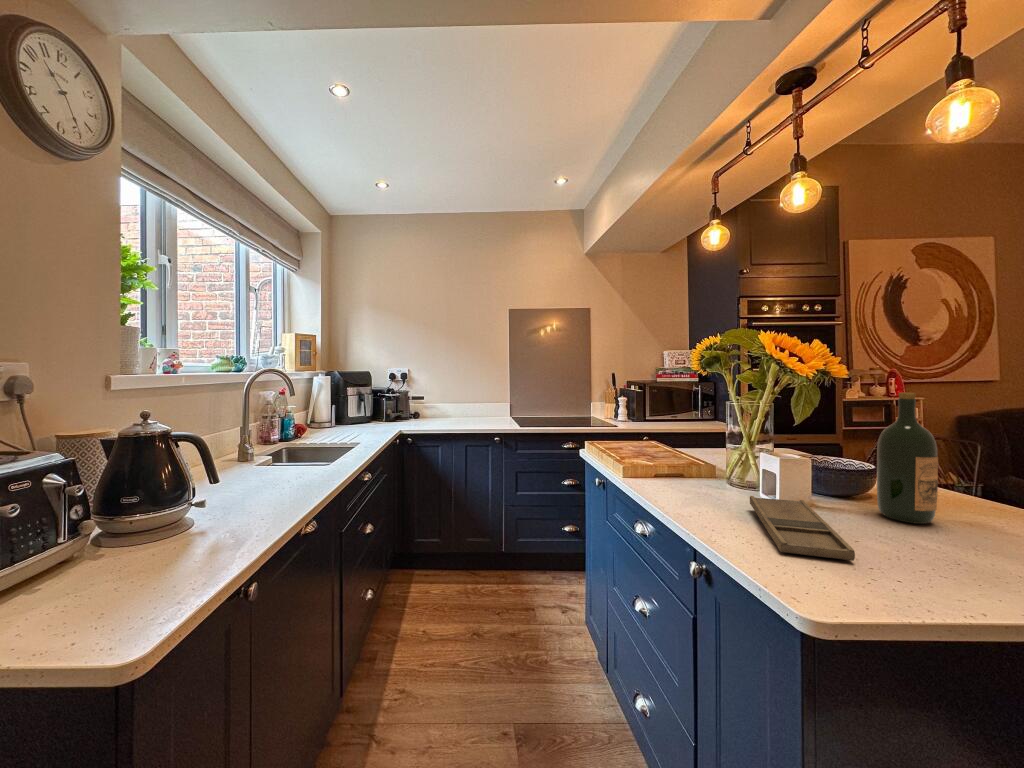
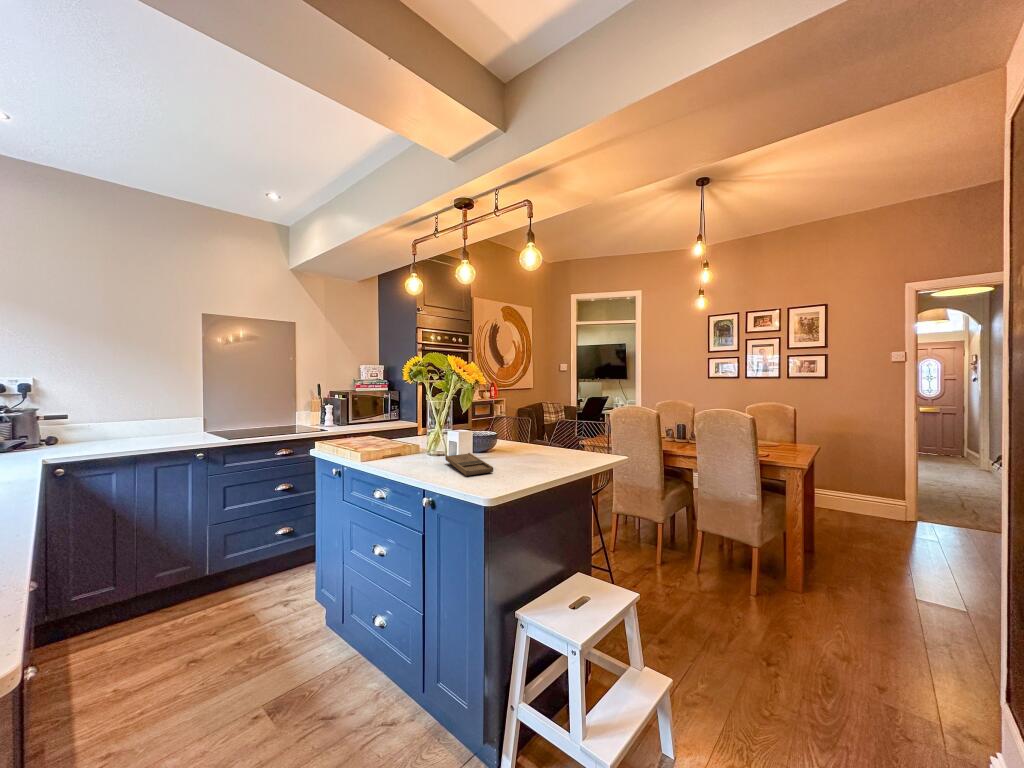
wine bottle: present [877,393,938,524] -> none [497,394,517,455]

